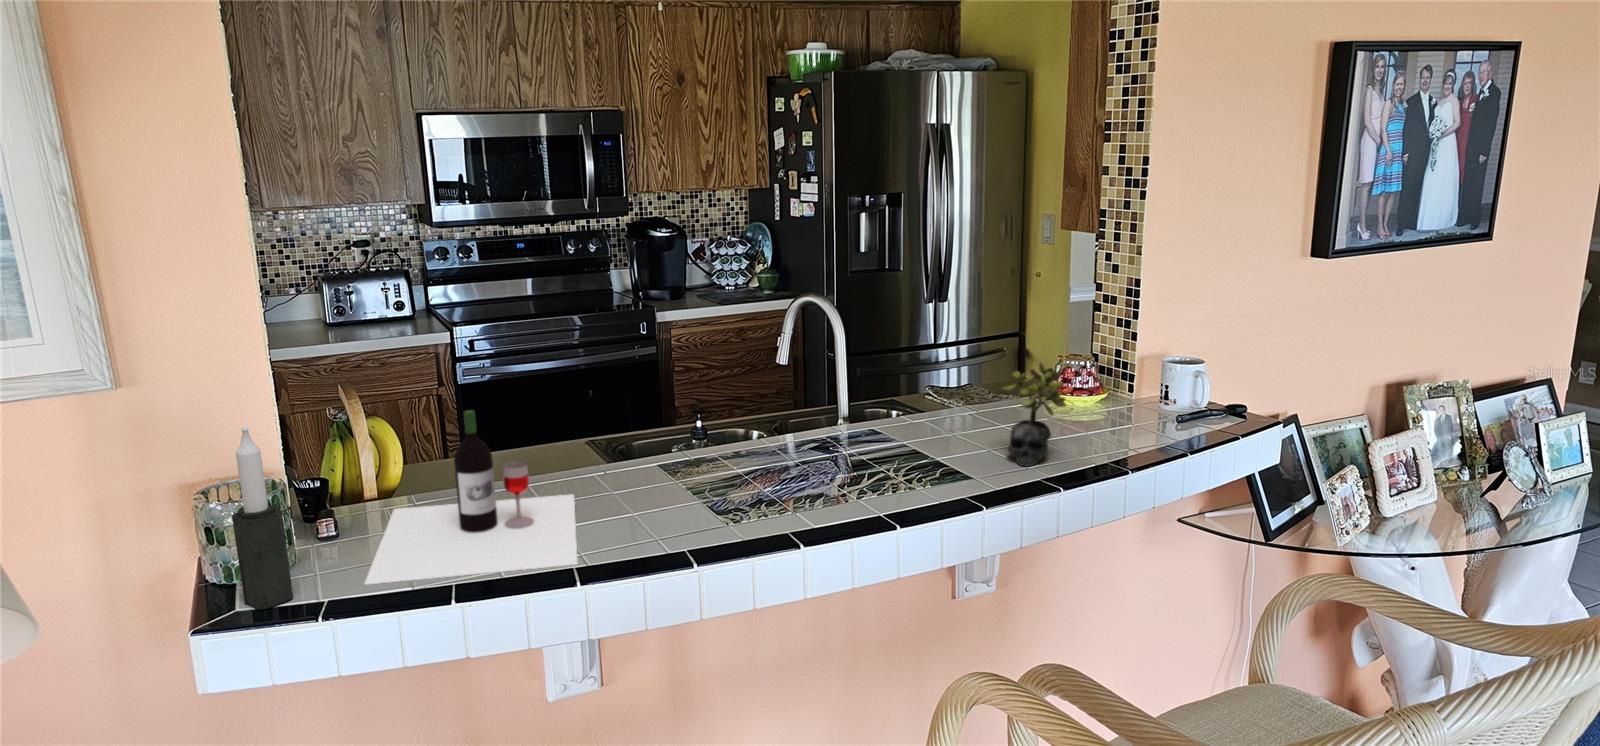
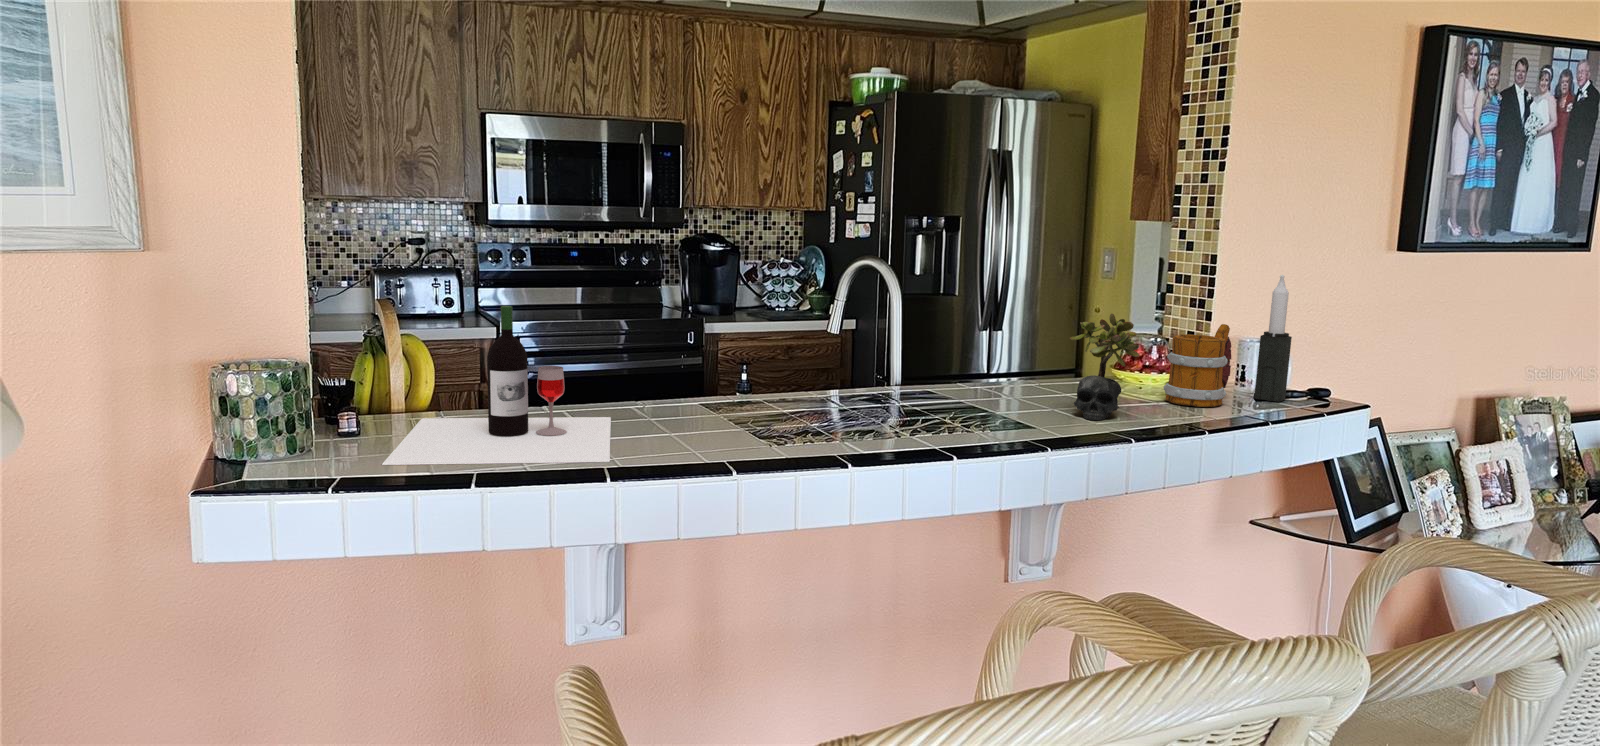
mug: none [1091,355,1154,438] -> present [1163,324,1231,407]
candle: present [232,427,293,610] -> present [1254,275,1292,402]

